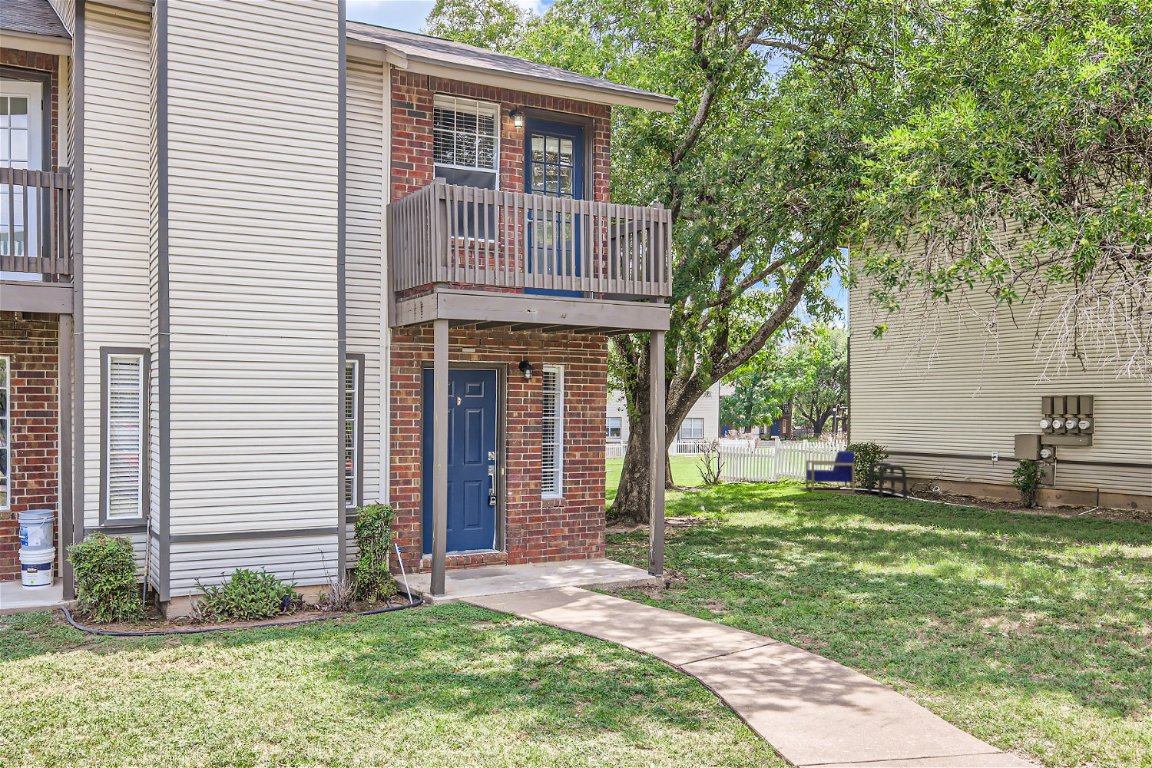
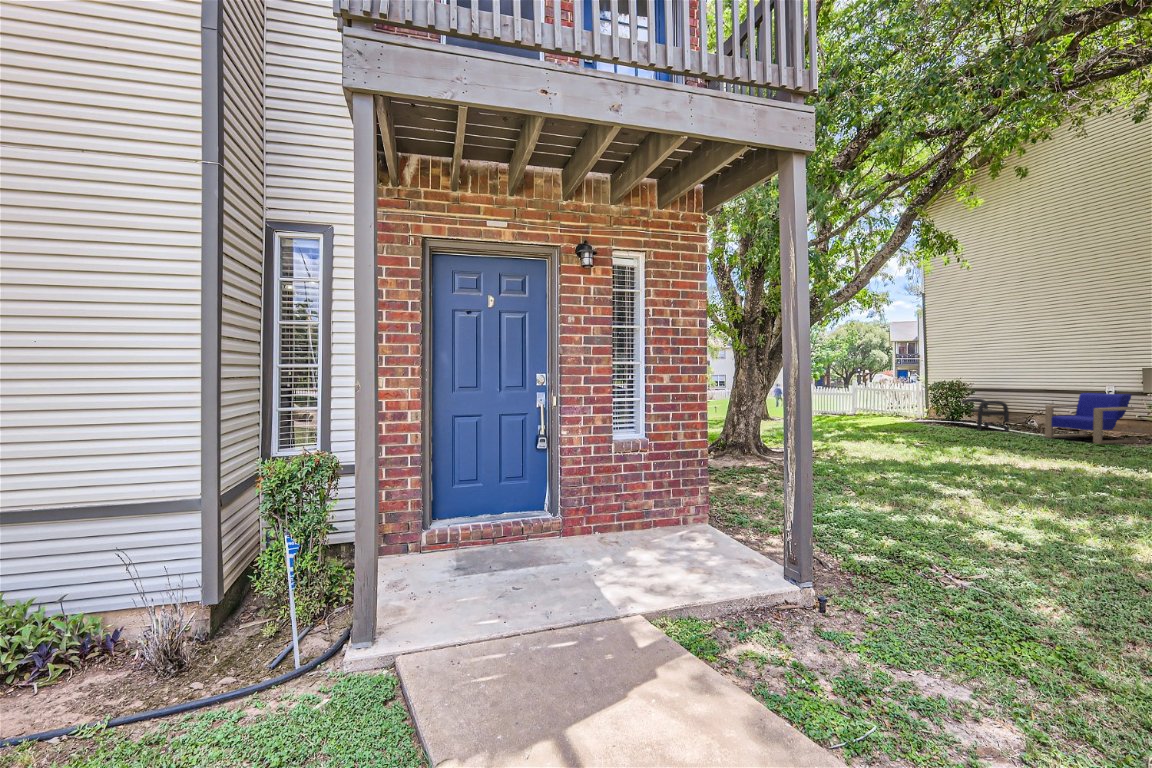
armchair: present [806,451,855,493] -> present [1045,393,1139,444]

